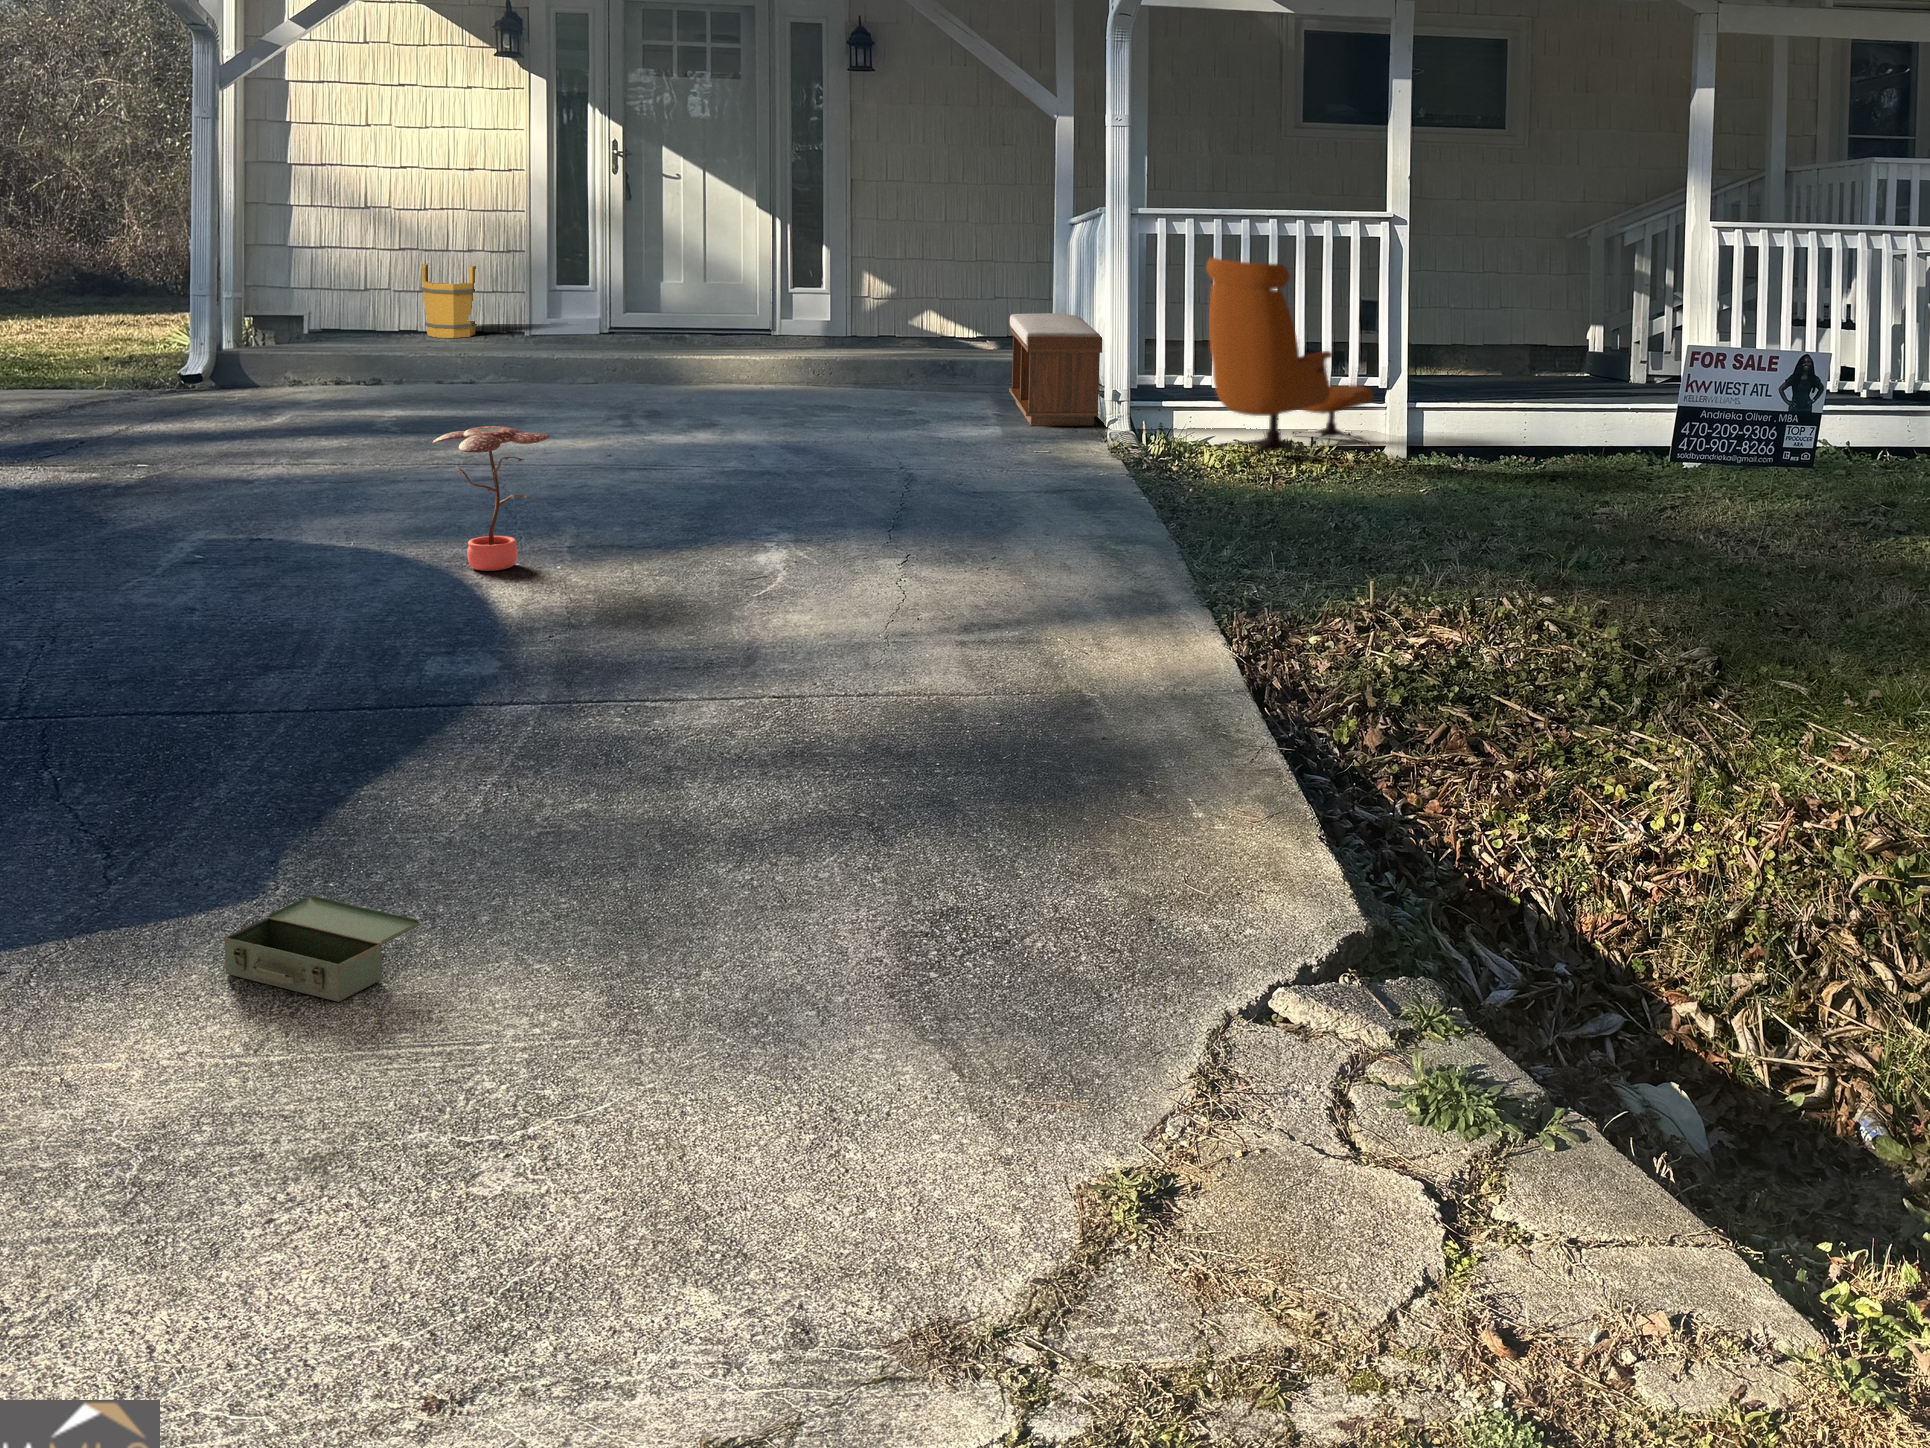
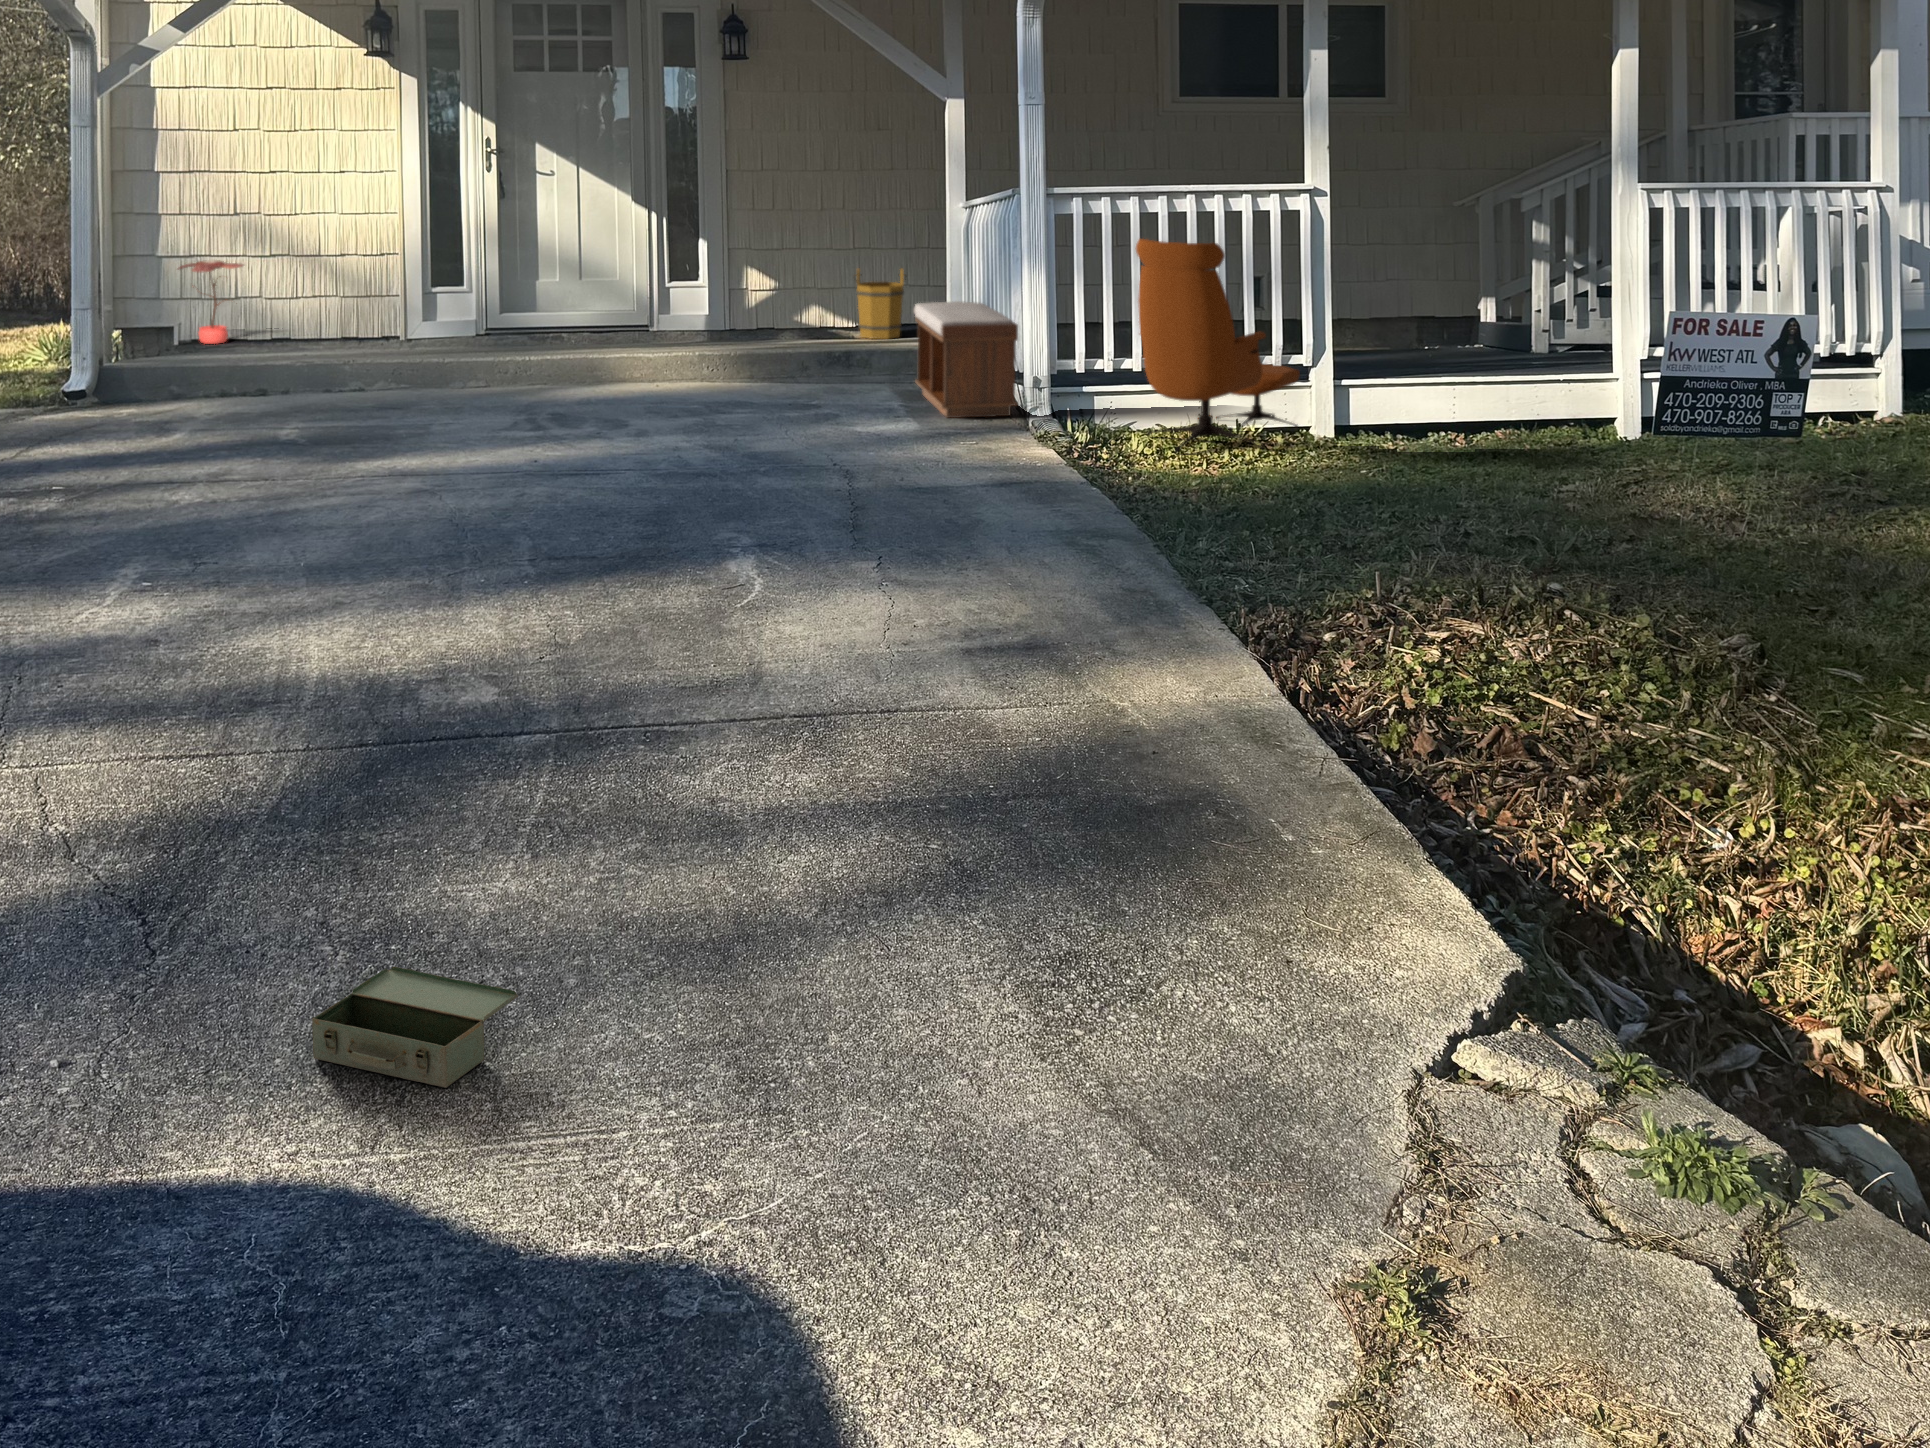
bucket: present [421,264,477,338] -> present [855,269,905,339]
potted plant: present [432,426,550,571] -> present [178,260,244,344]

